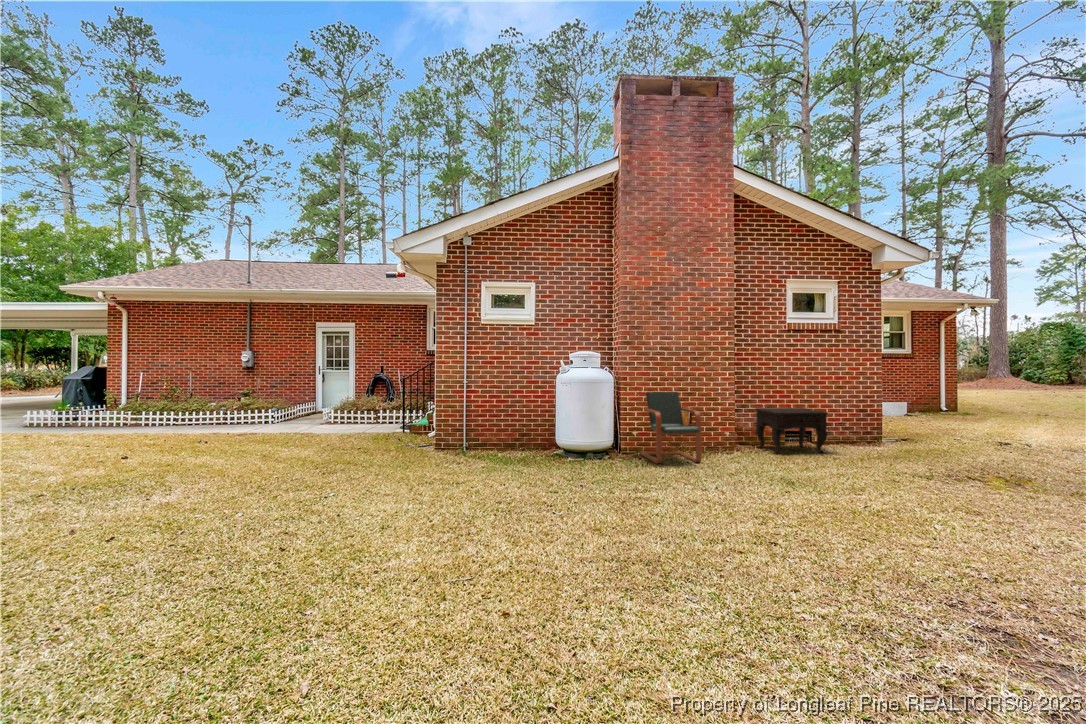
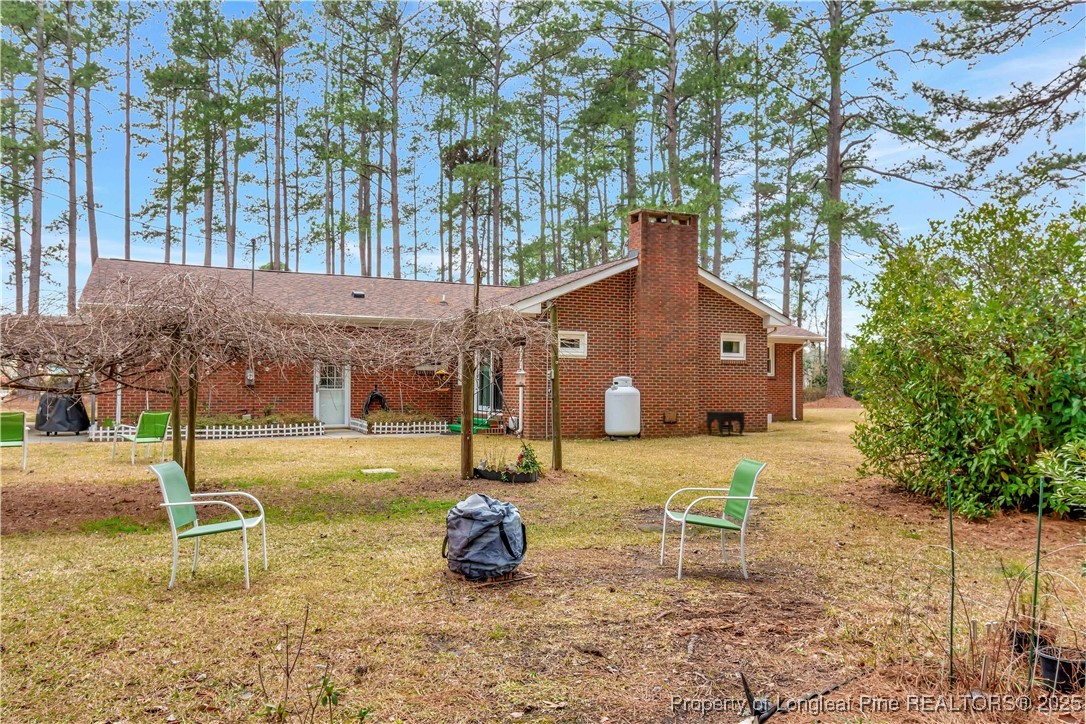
armchair: present [640,392,702,463] -> none [652,401,690,441]

